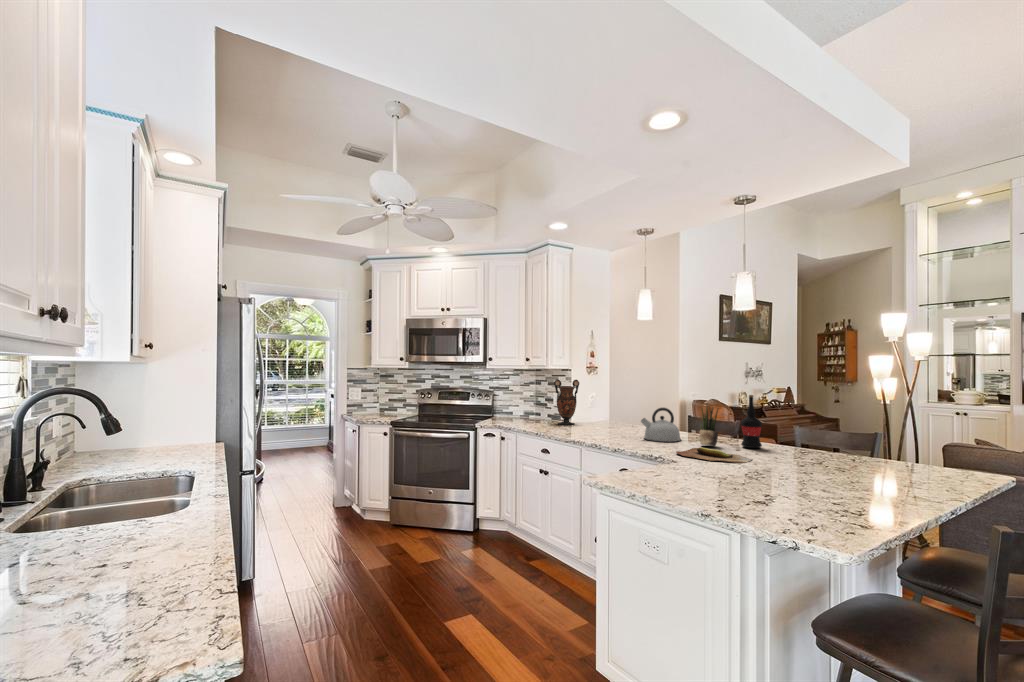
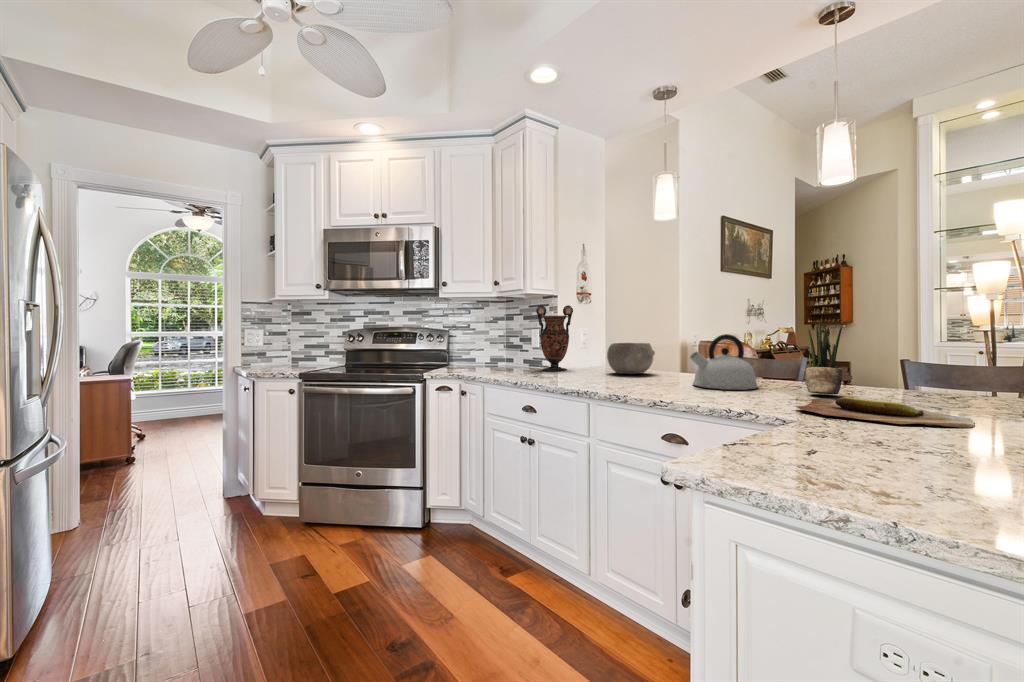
wine bottle: present [741,395,762,448] -> none [878,303,923,396]
bowl: none [599,407,631,429] -> present [607,343,655,374]

